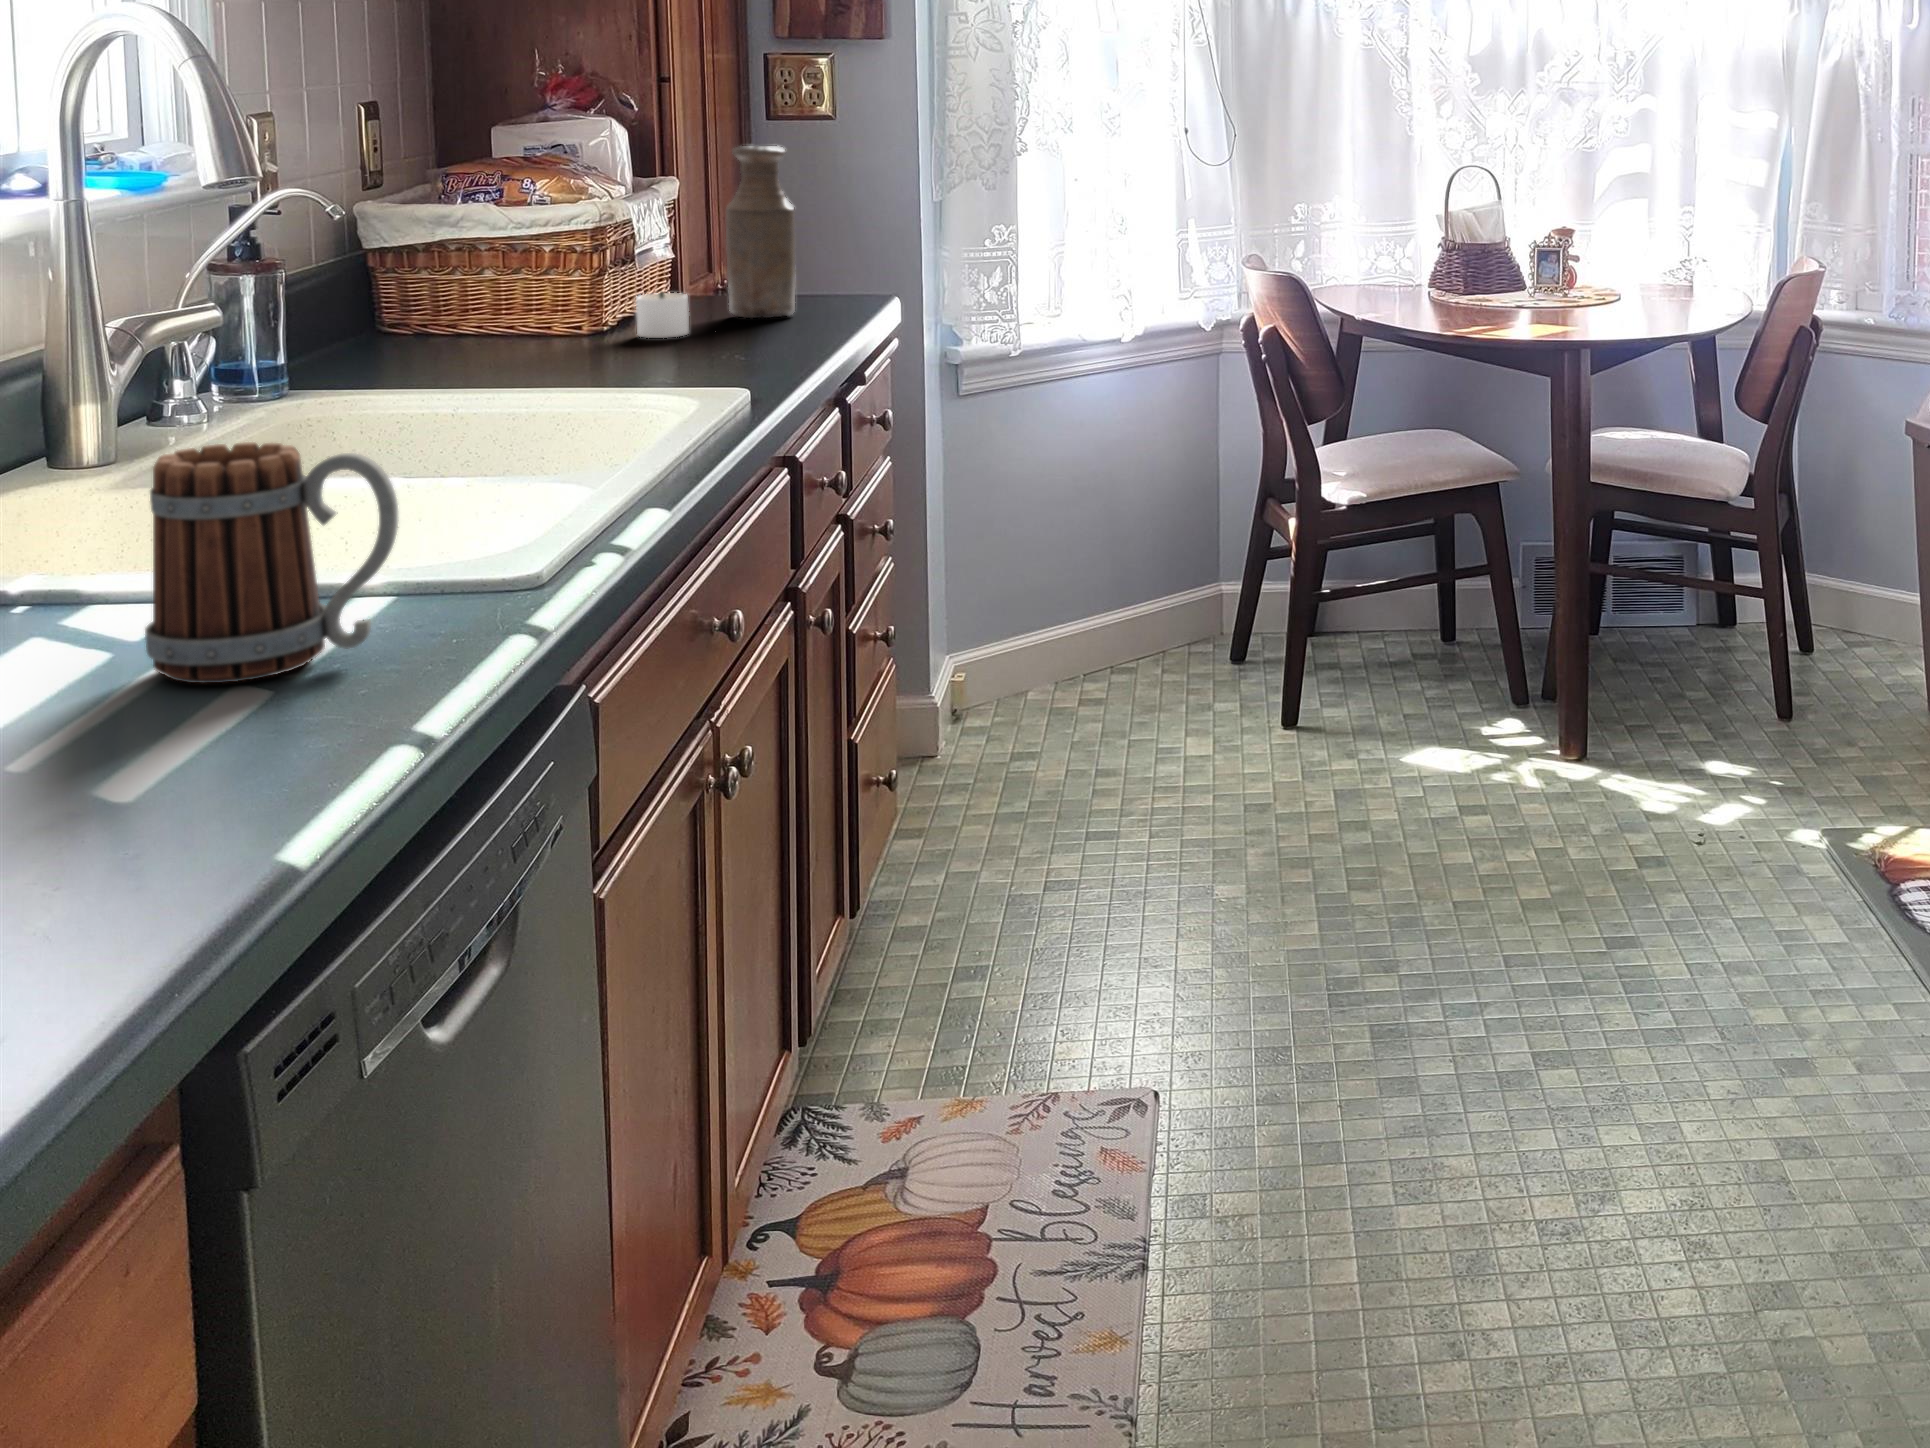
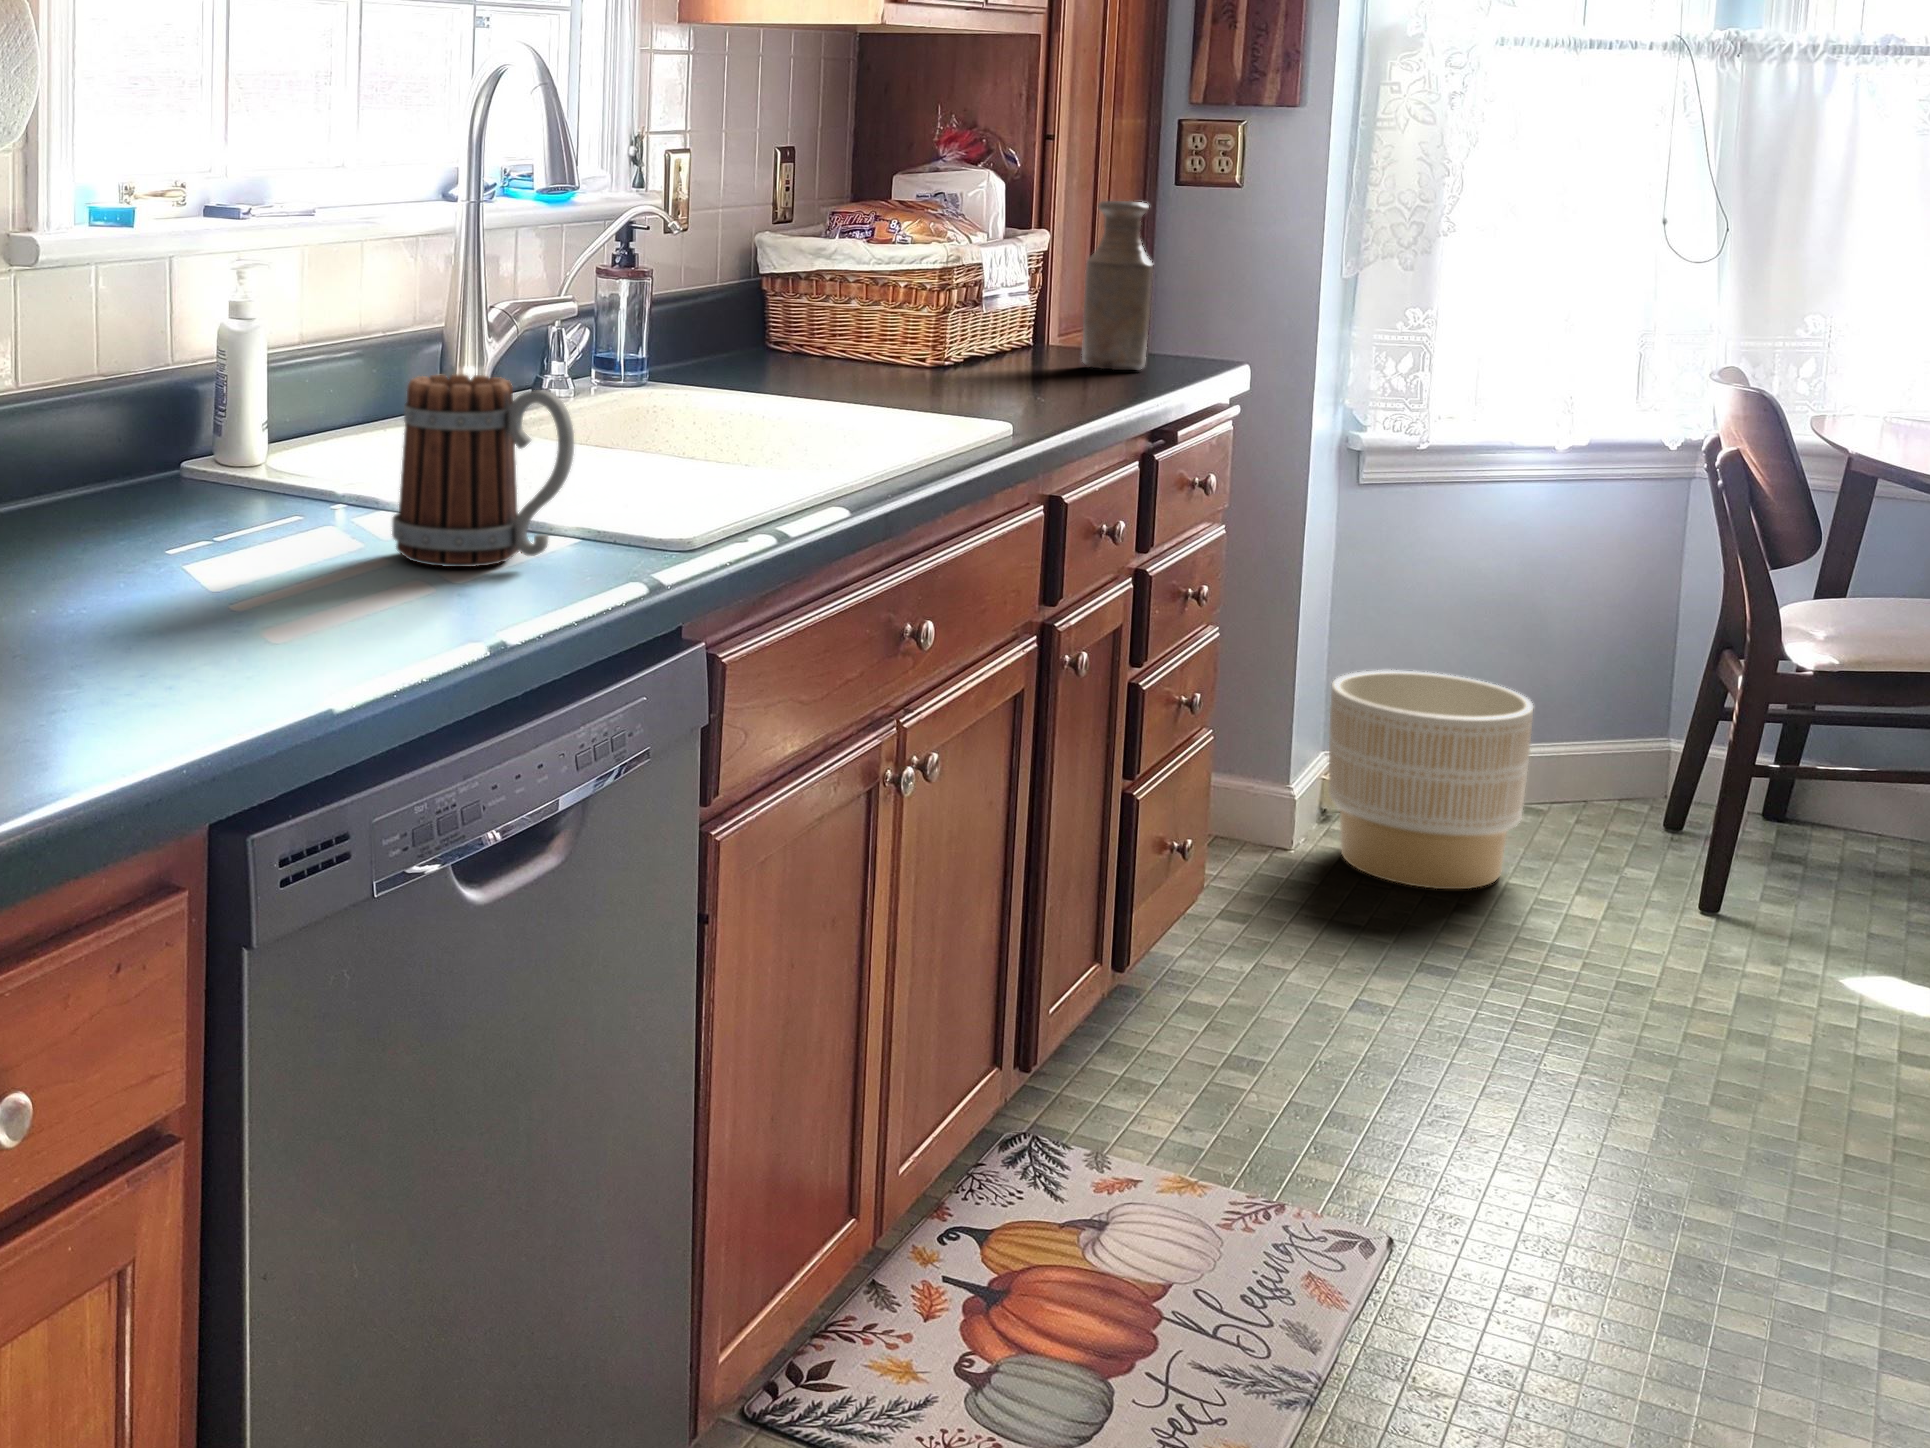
candle: present [636,291,689,338] -> none [982,331,1053,376]
planter: none [964,560,1140,761] -> present [1329,670,1533,889]

